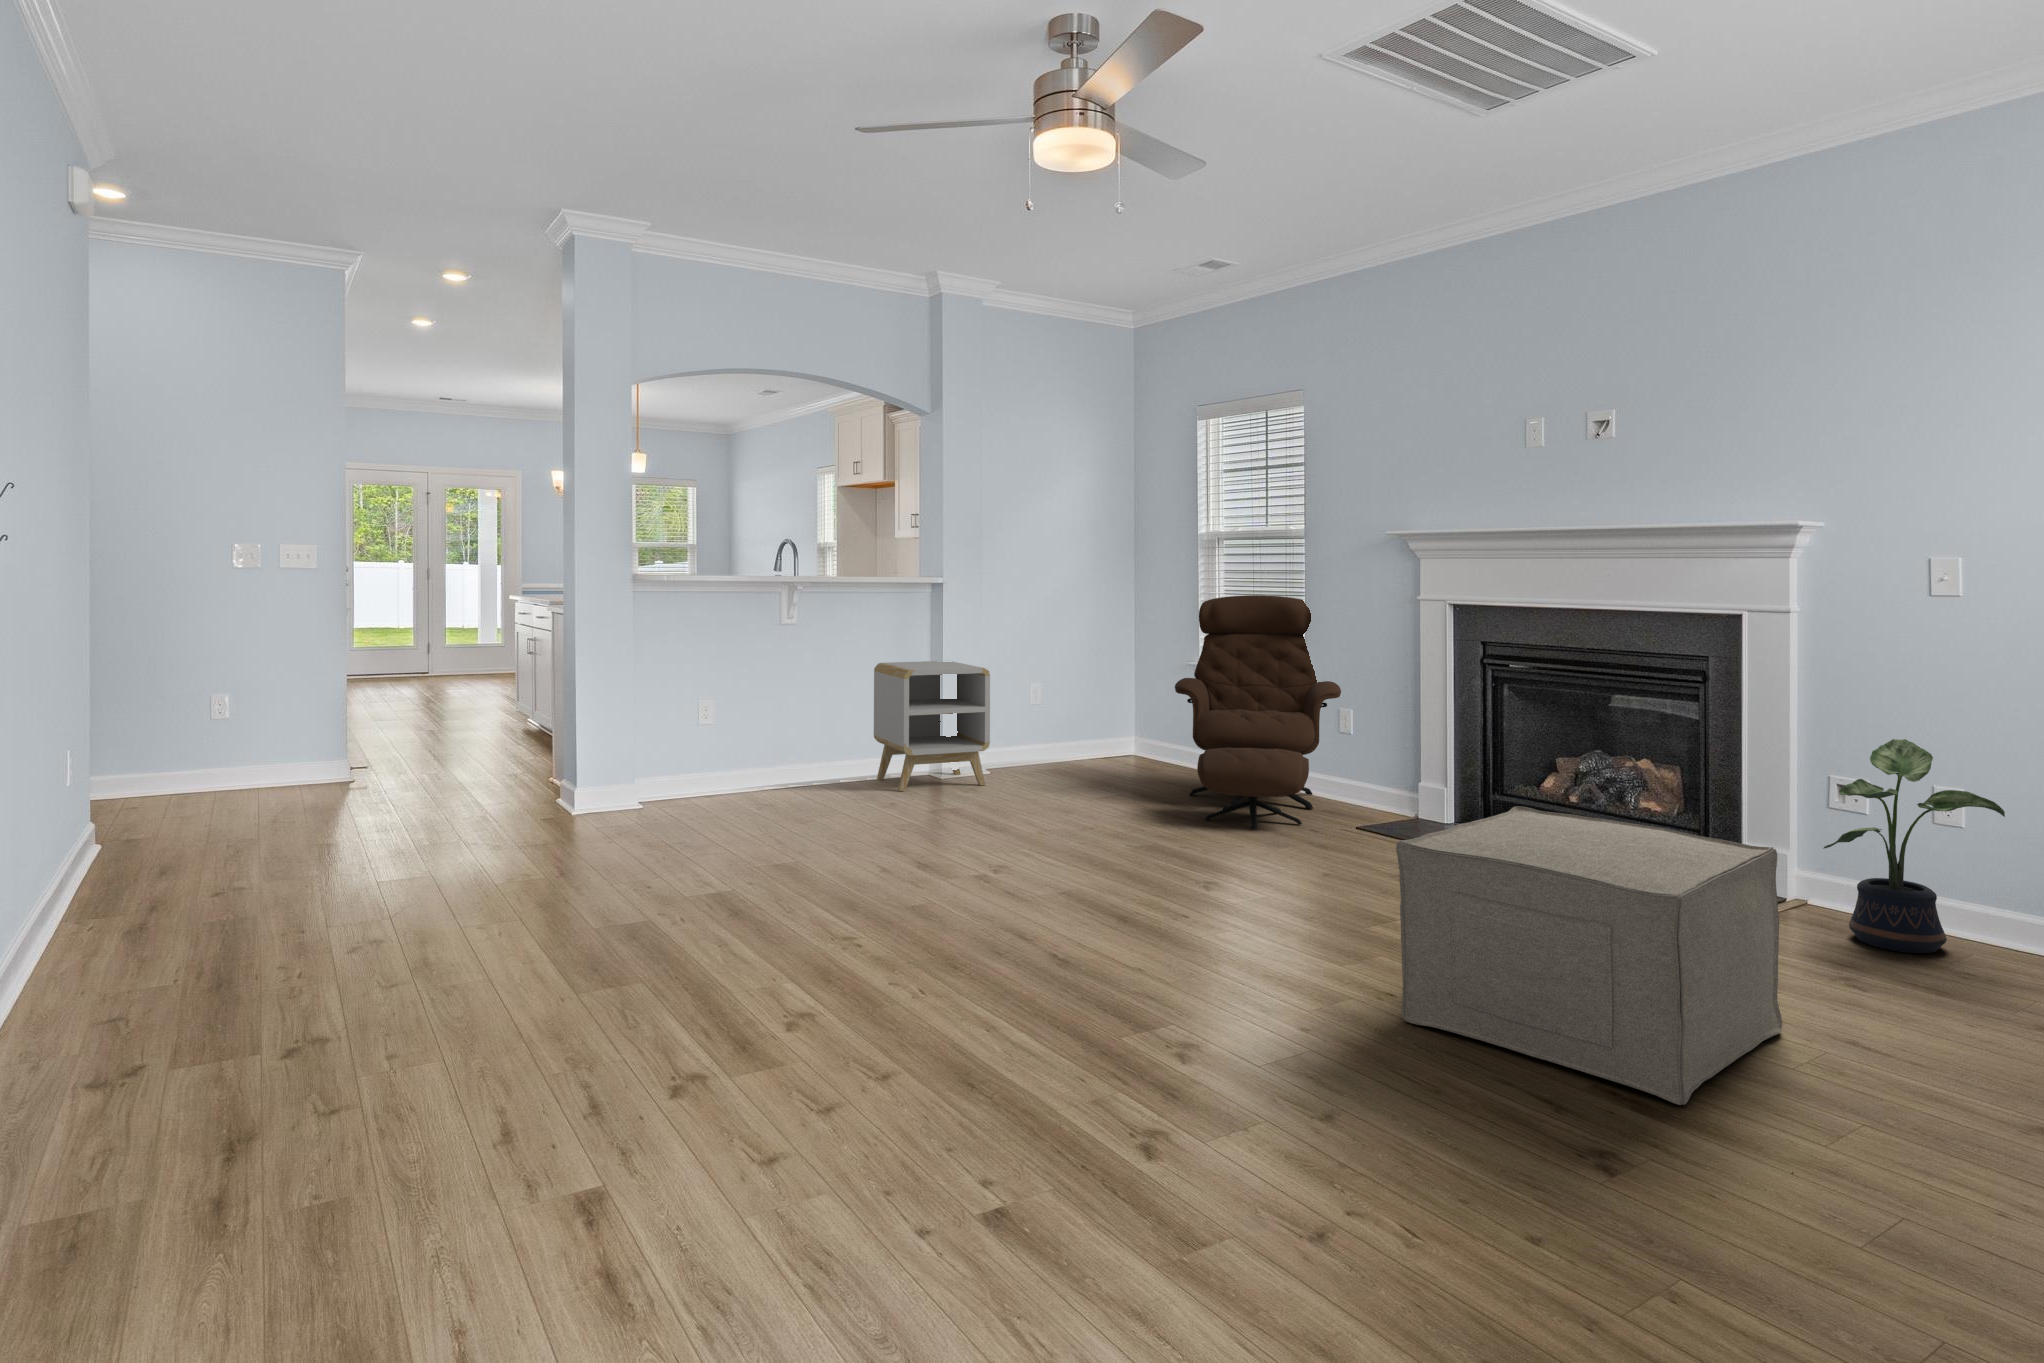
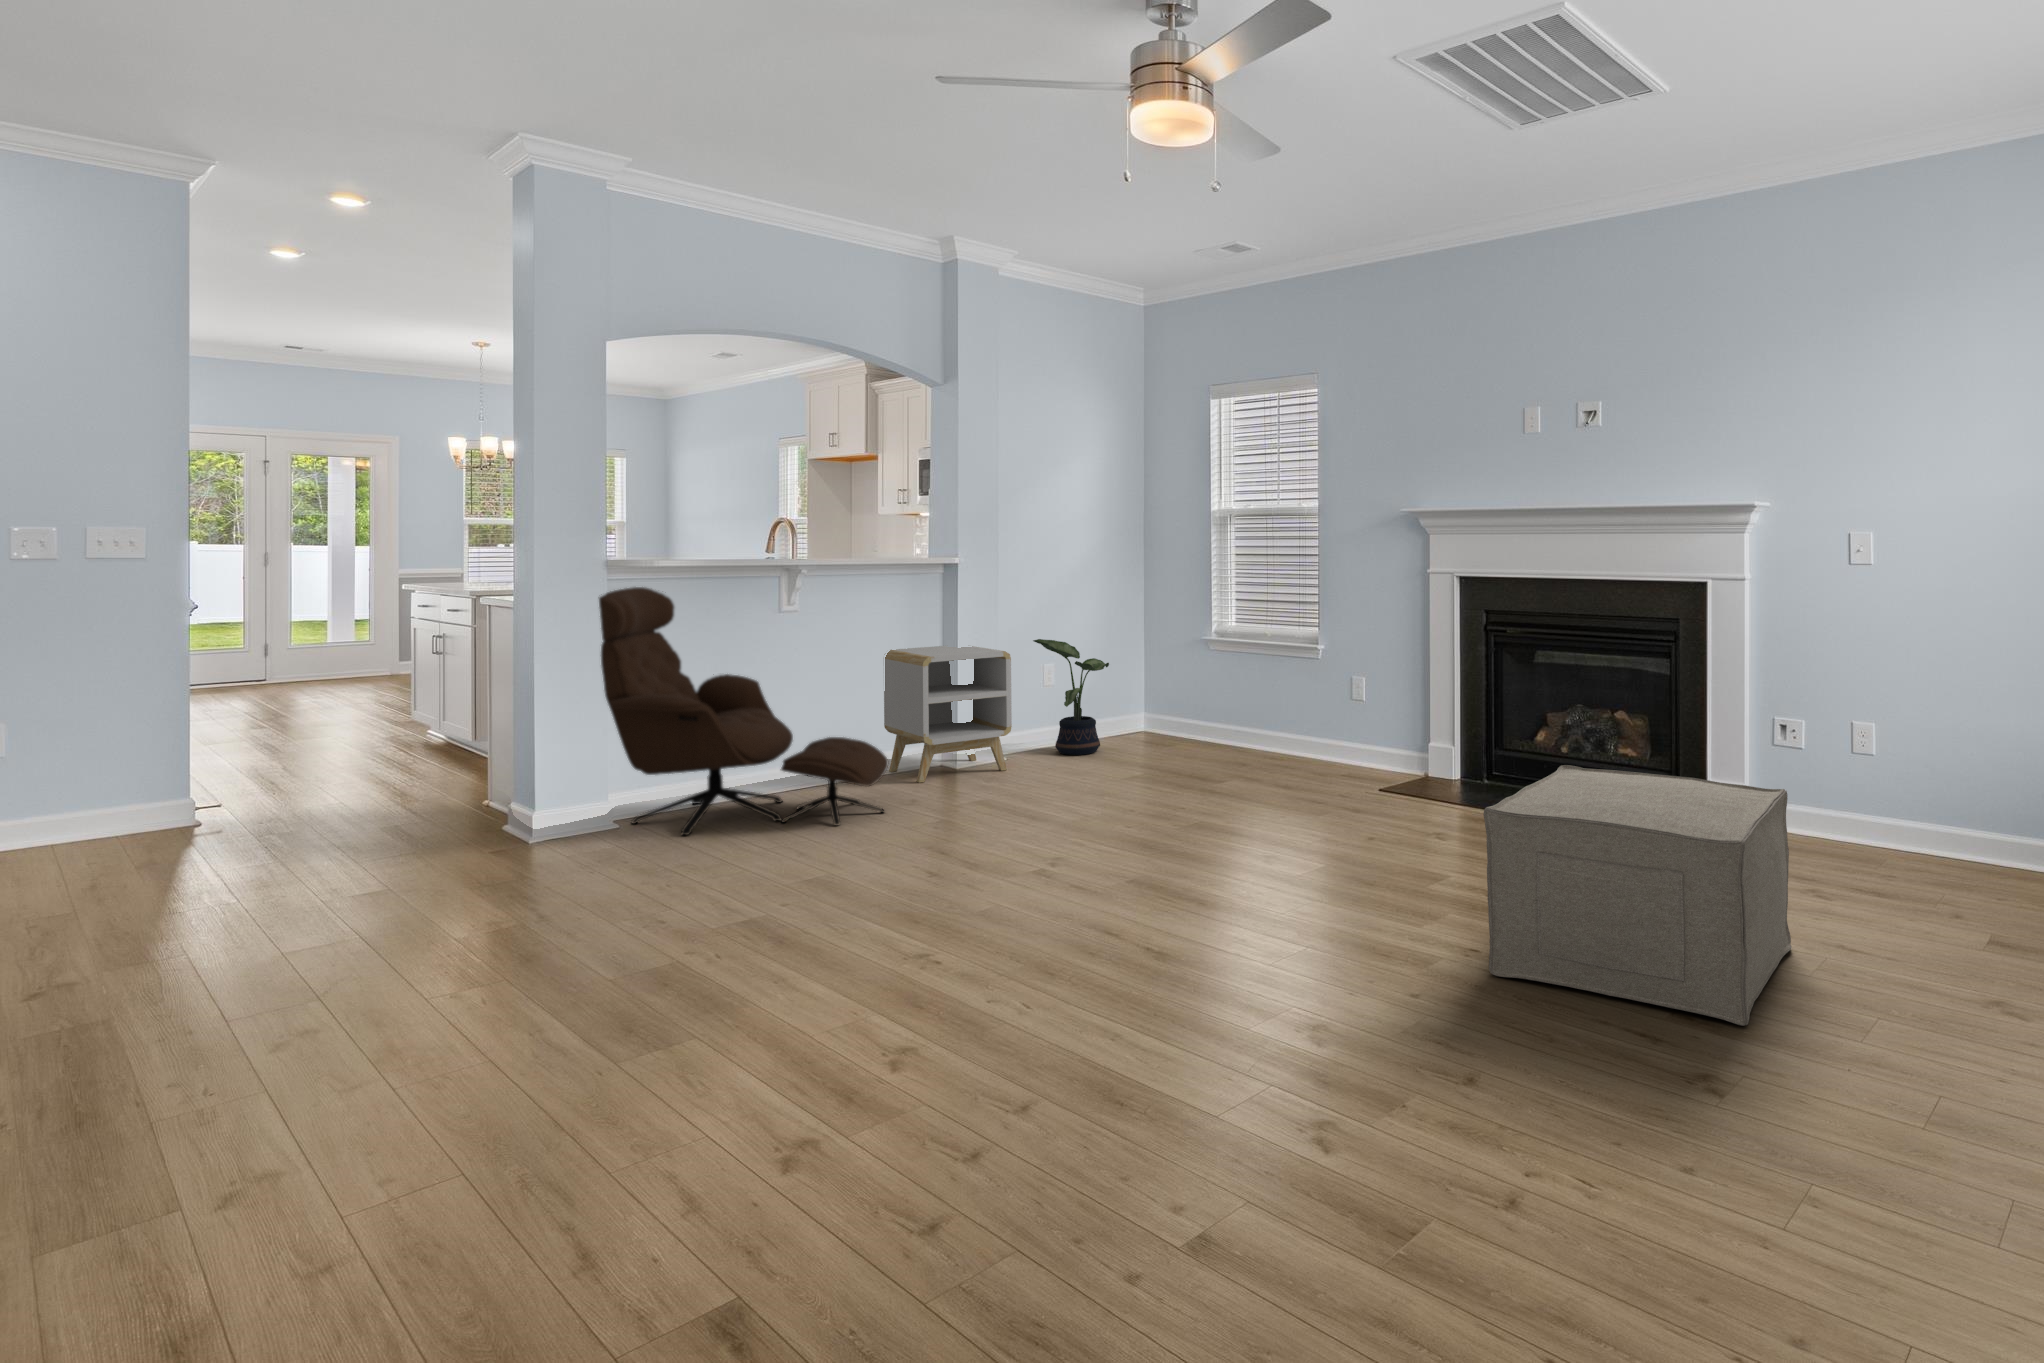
lounge chair: present [1175,595,1341,829] -> present [599,587,888,835]
potted plant: present [1824,739,2005,953] -> present [1033,639,1109,755]

